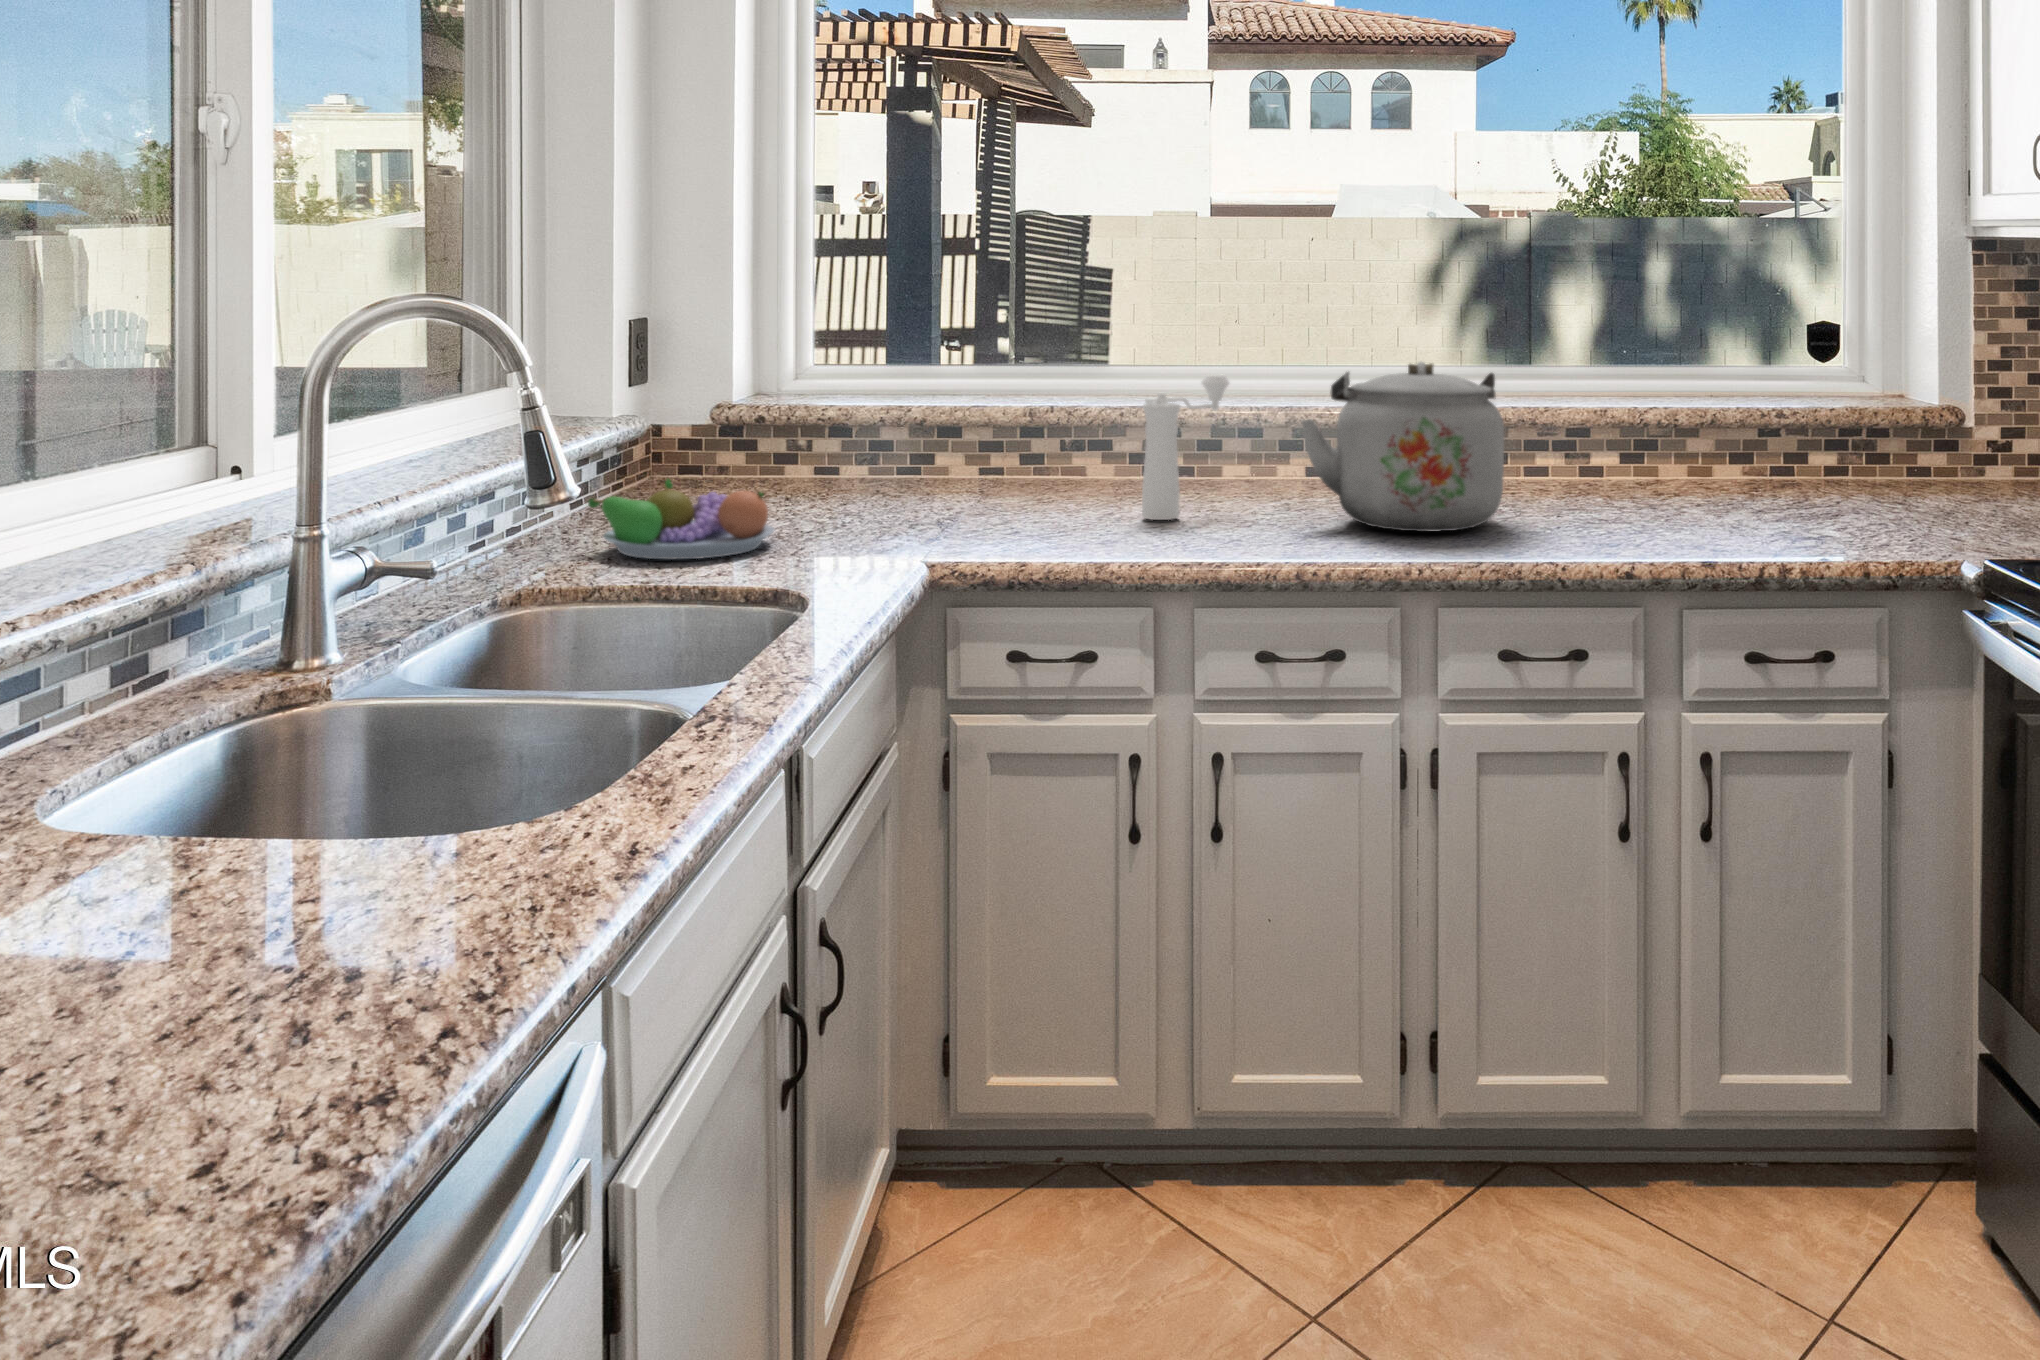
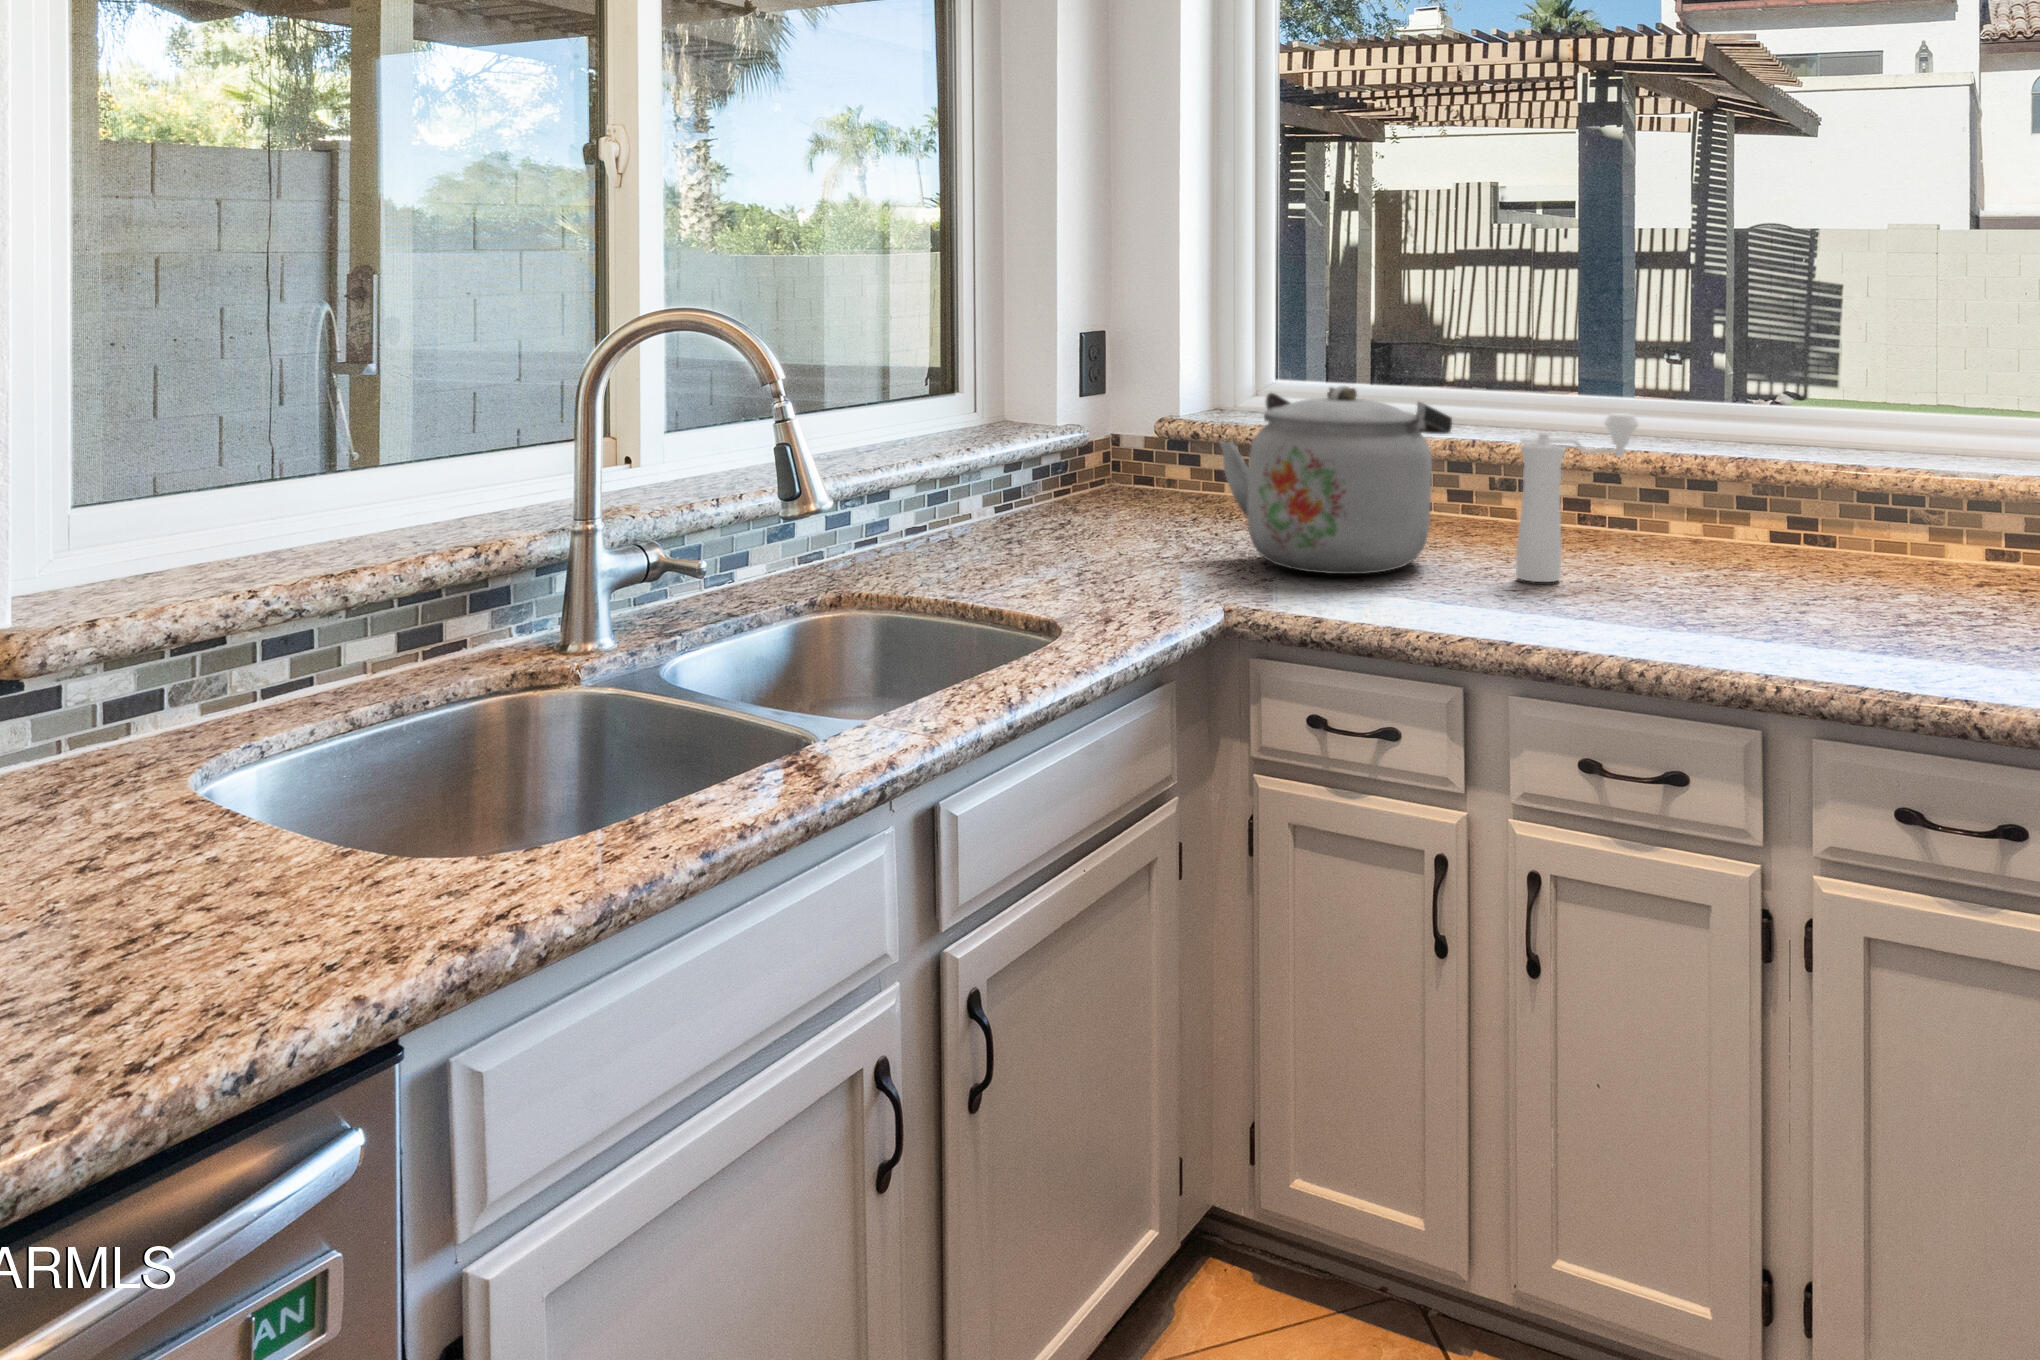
kettle: present [1301,362,1504,532] -> present [1220,386,1452,574]
fruit bowl: present [588,479,775,559] -> none [946,490,1116,577]

